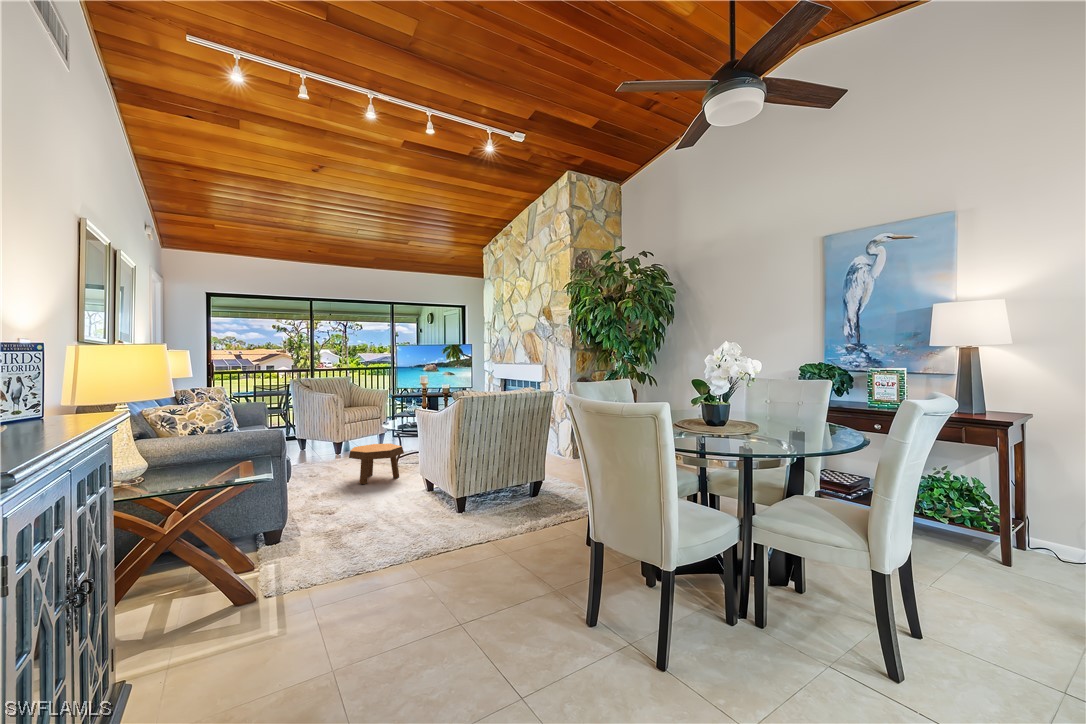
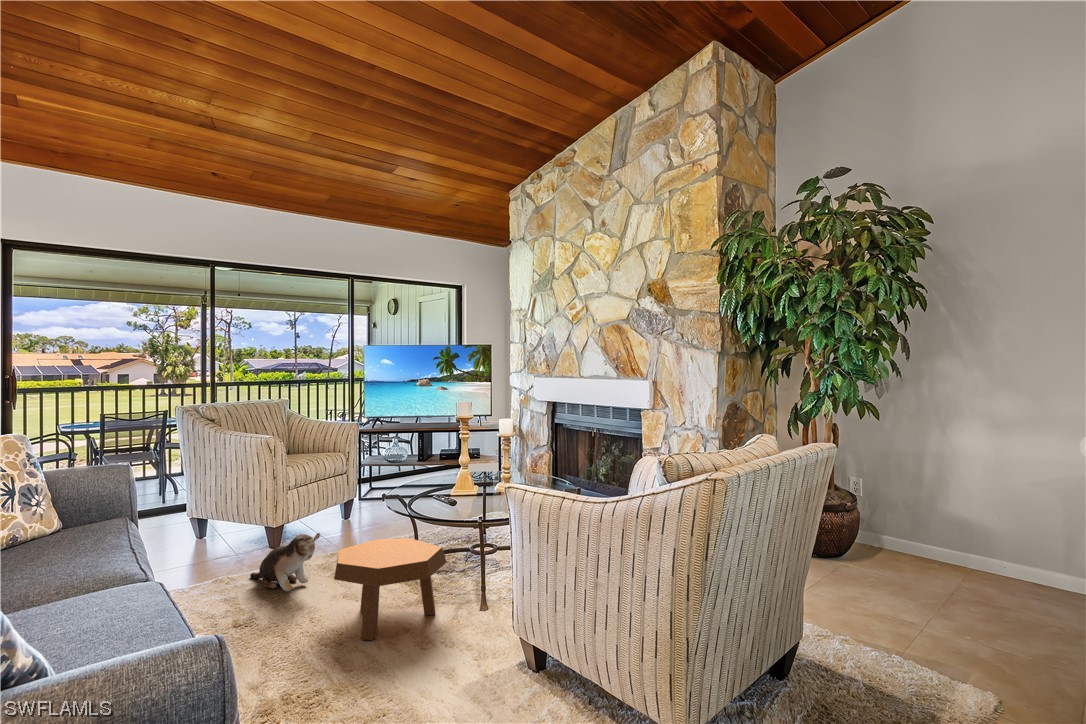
plush toy: none [321,441,350,469] -> present [250,533,320,592]

